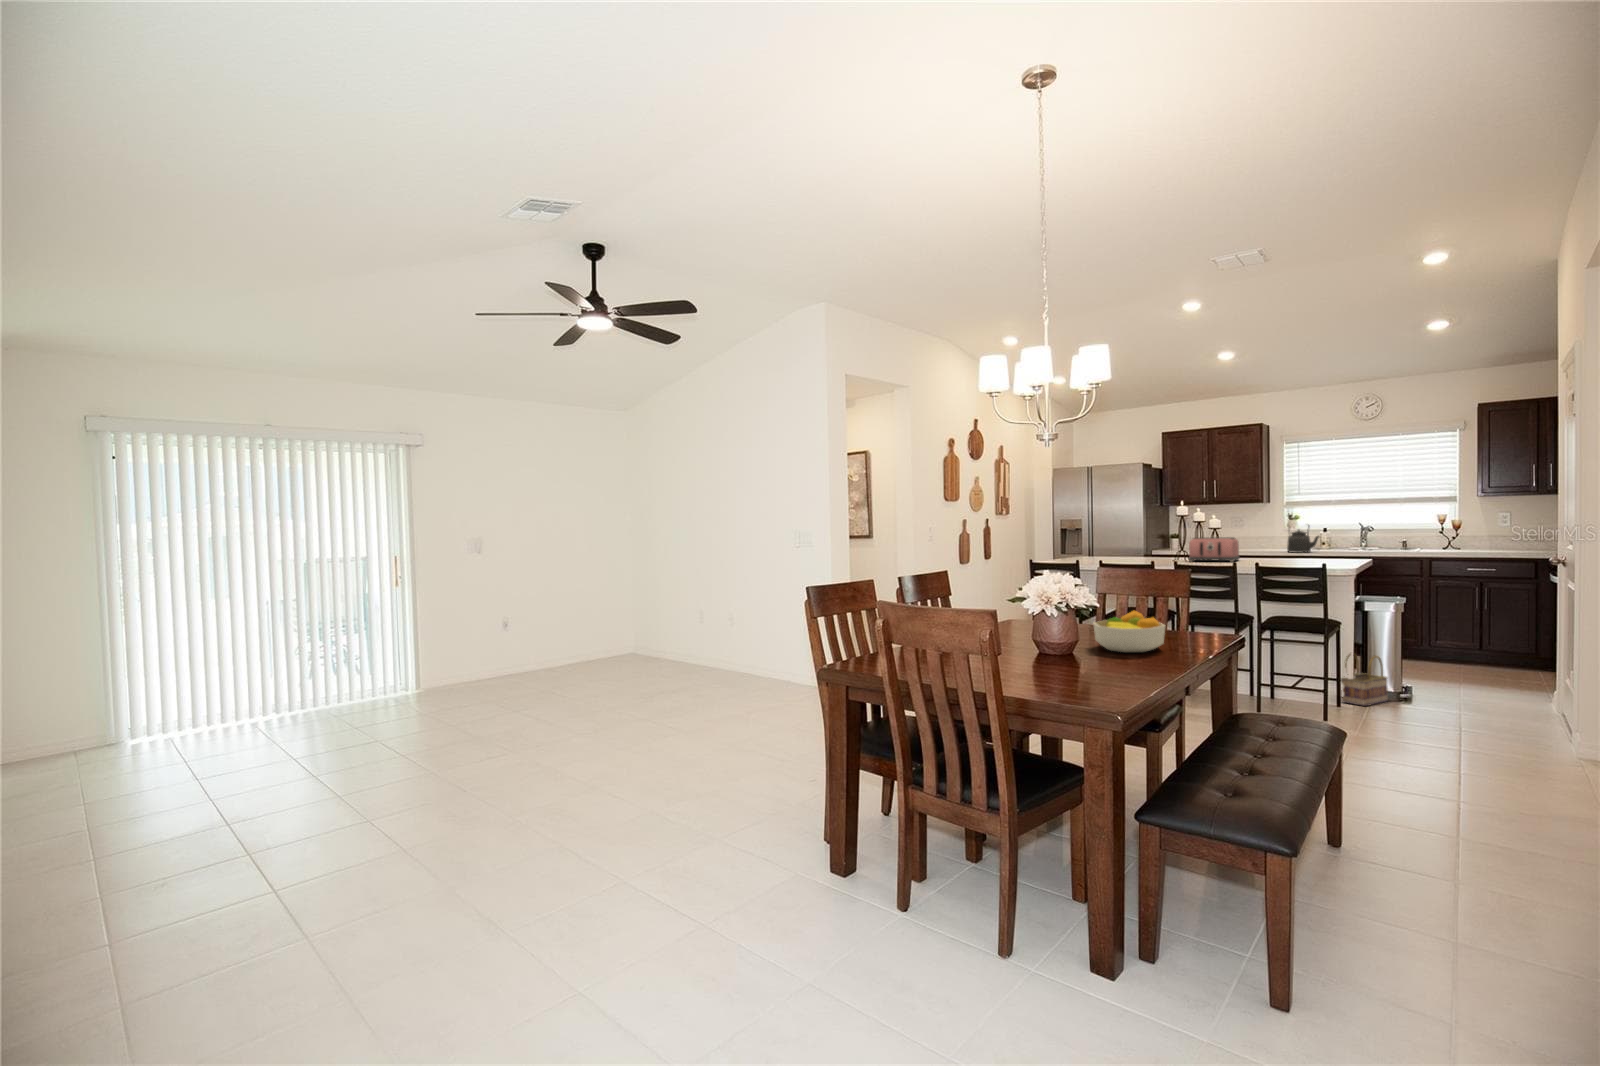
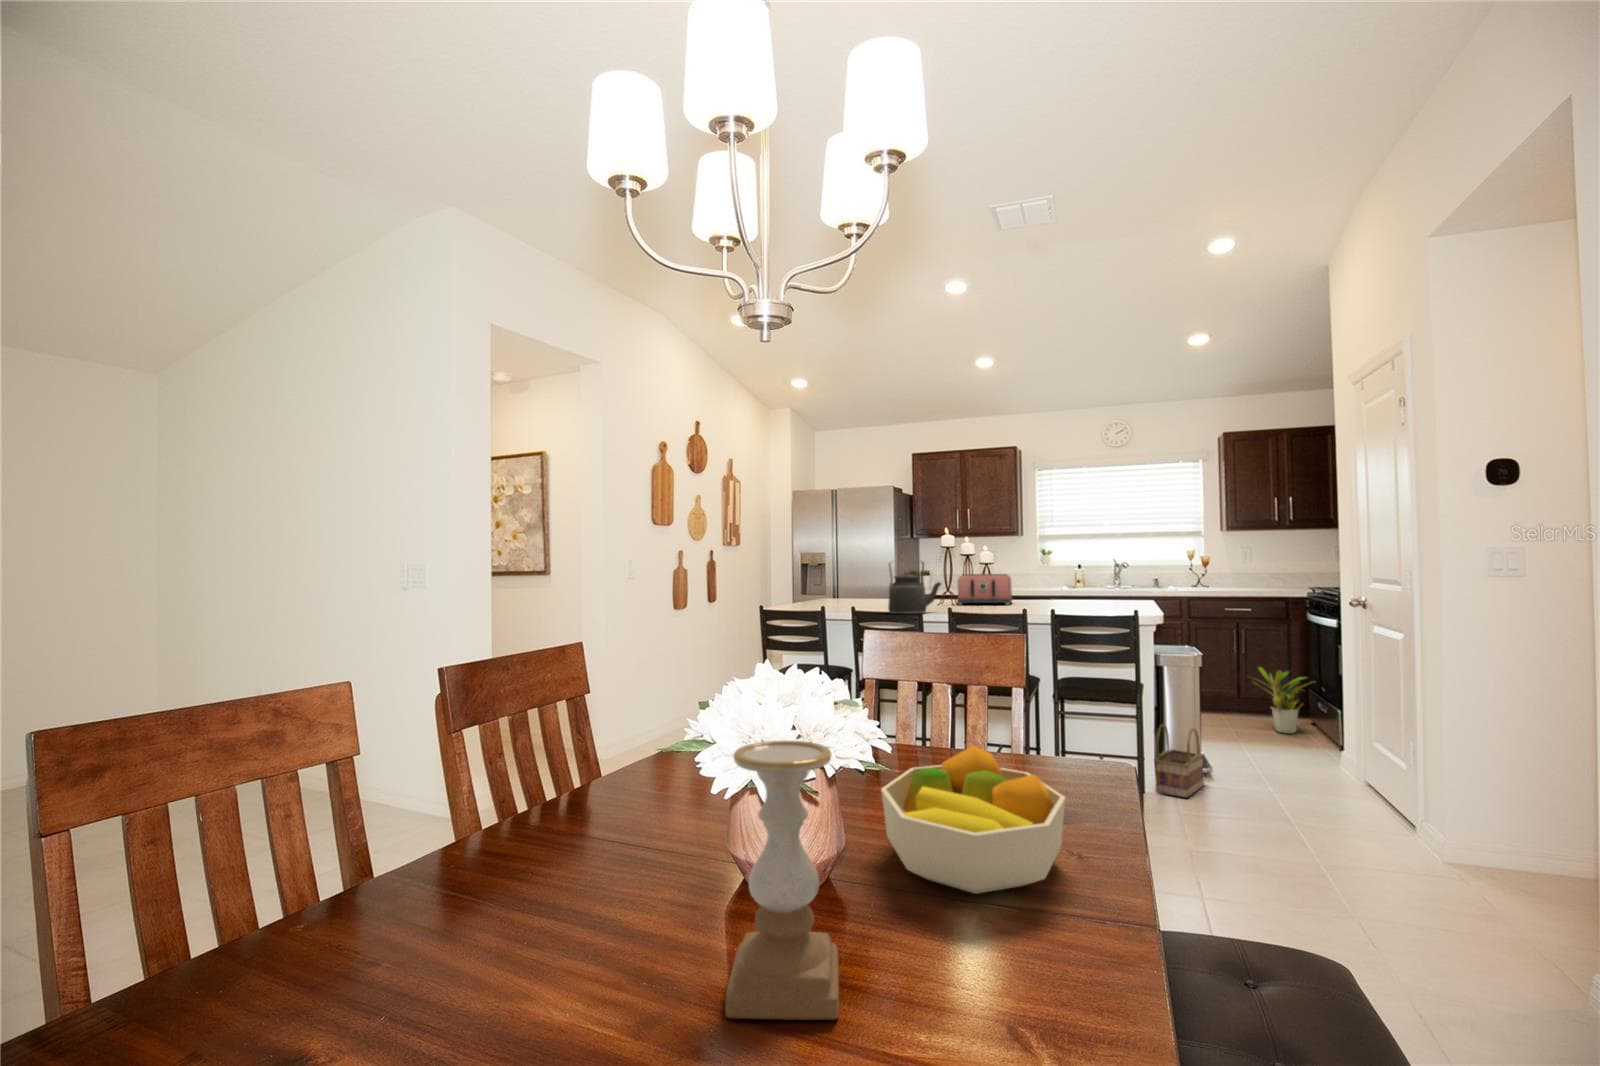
kettle: present [1287,525,1319,553] -> present [888,561,941,614]
candle holder: none [1040,593,1073,664] -> present [726,740,839,1020]
potted plant: none [1468,618,1536,677] -> present [1255,667,1316,734]

